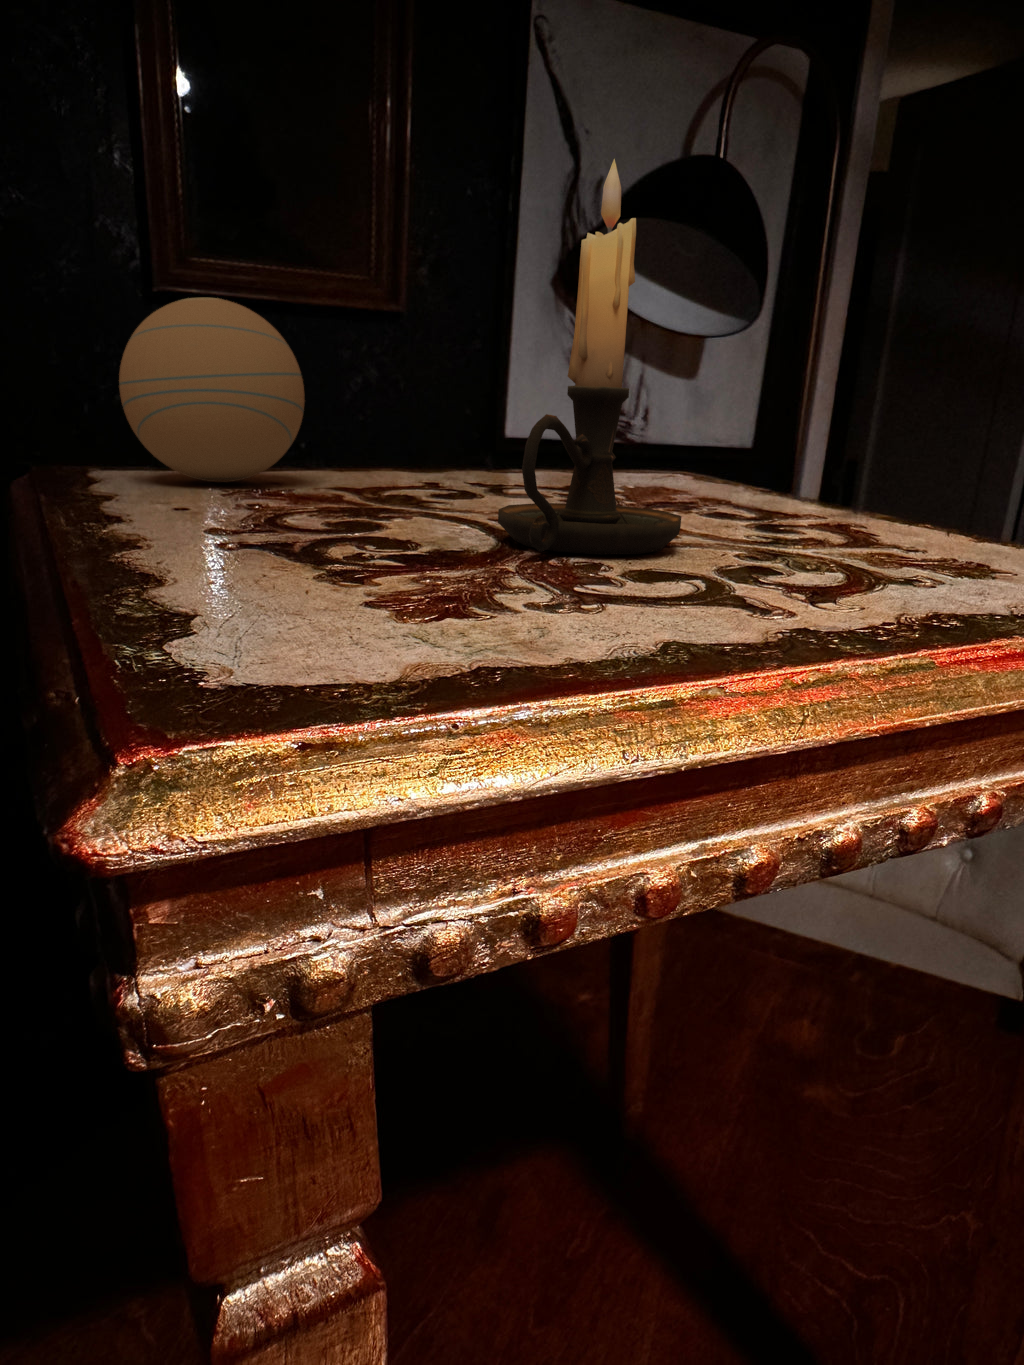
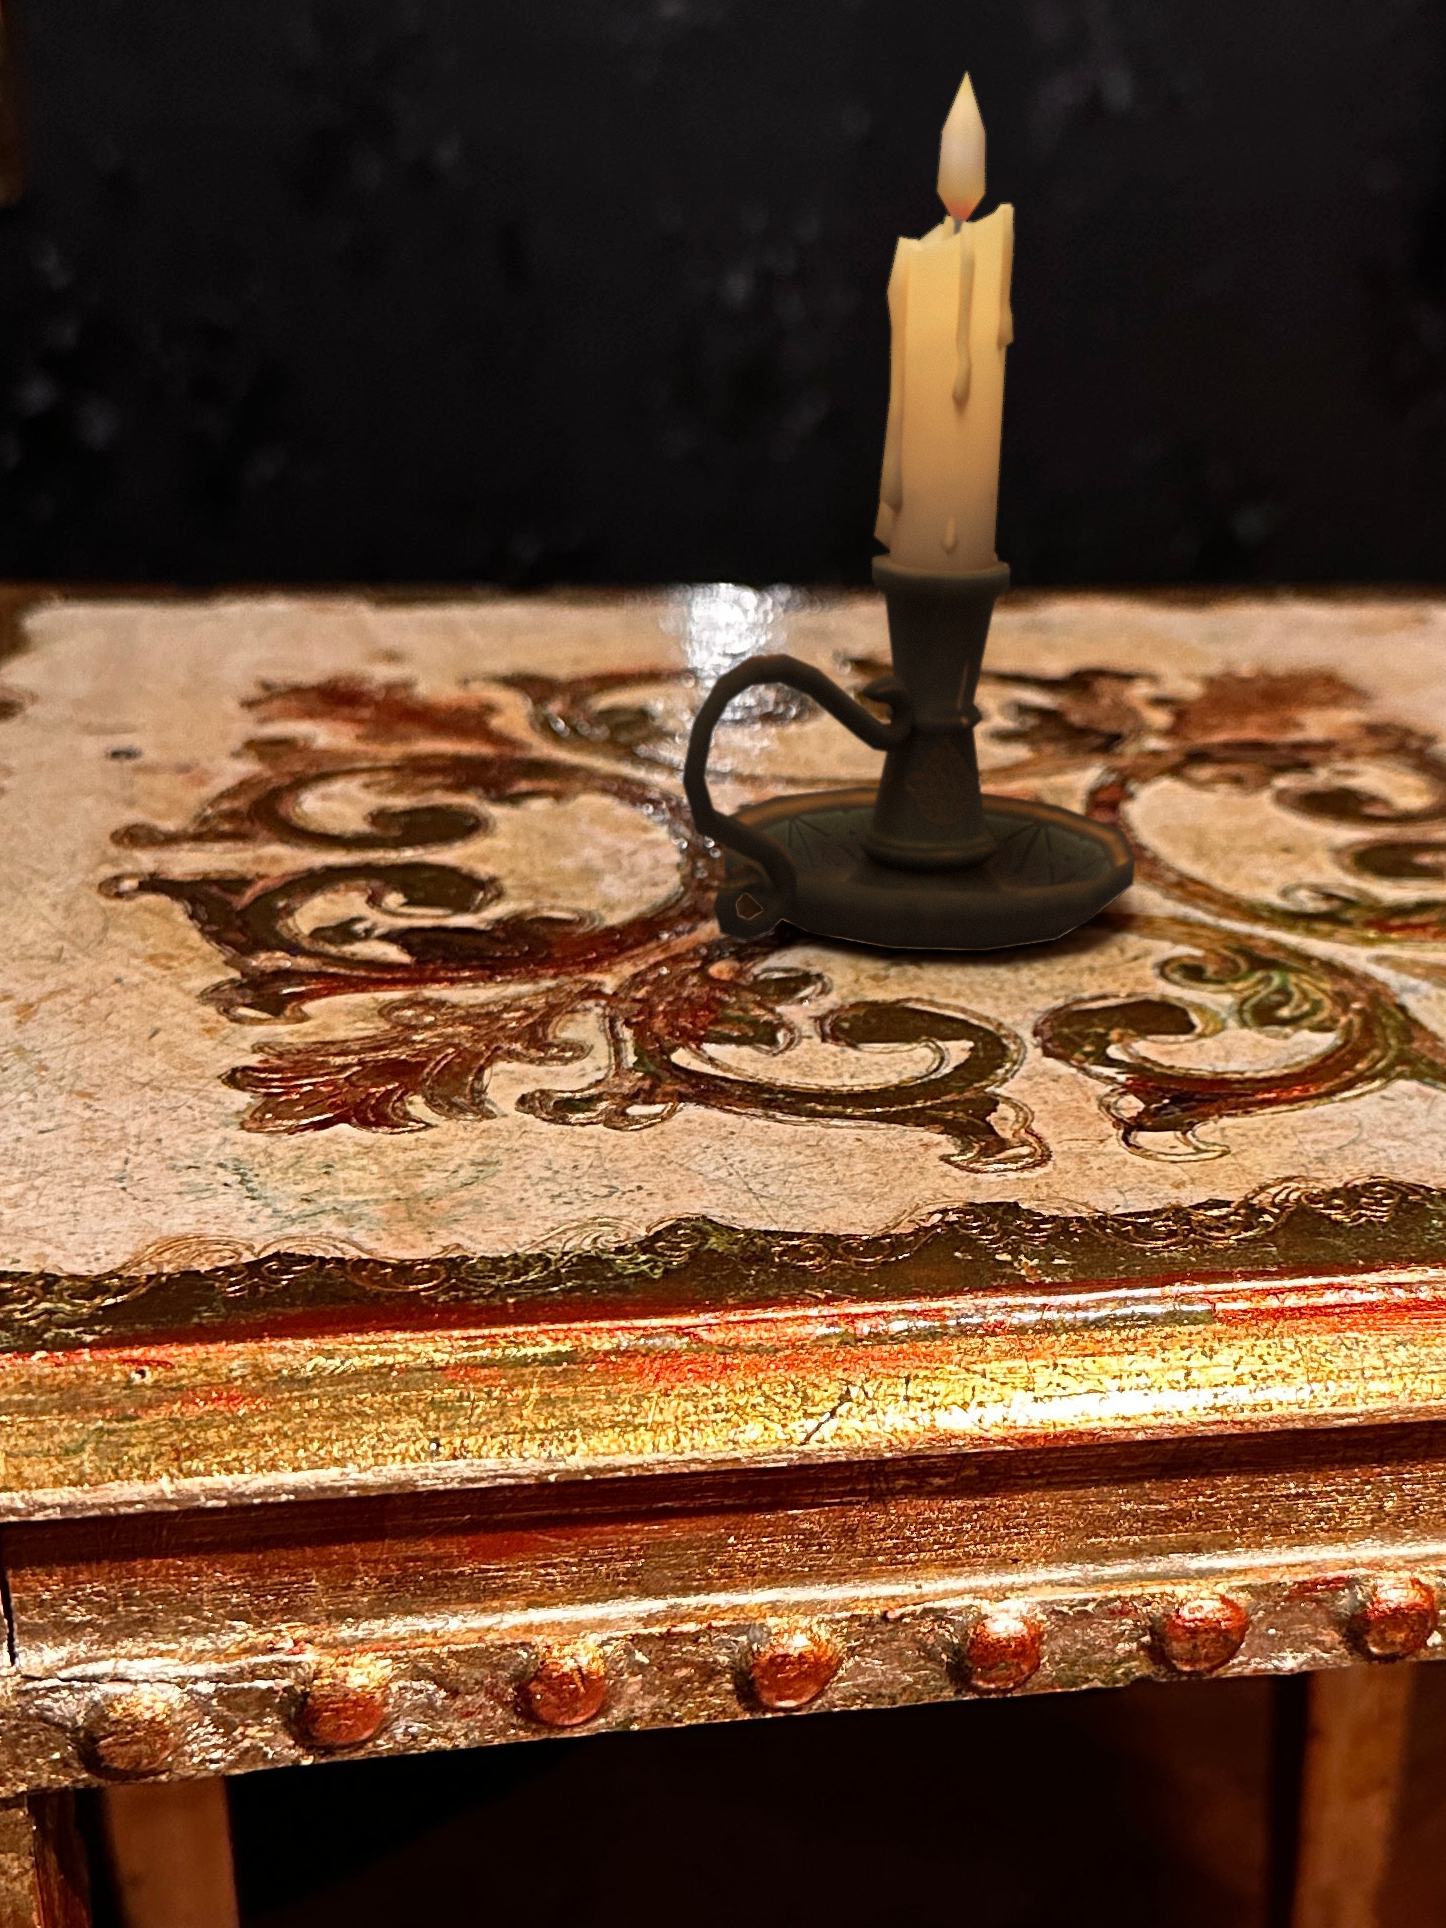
decorative orb: present [119,298,305,482] -> none [63,194,494,622]

